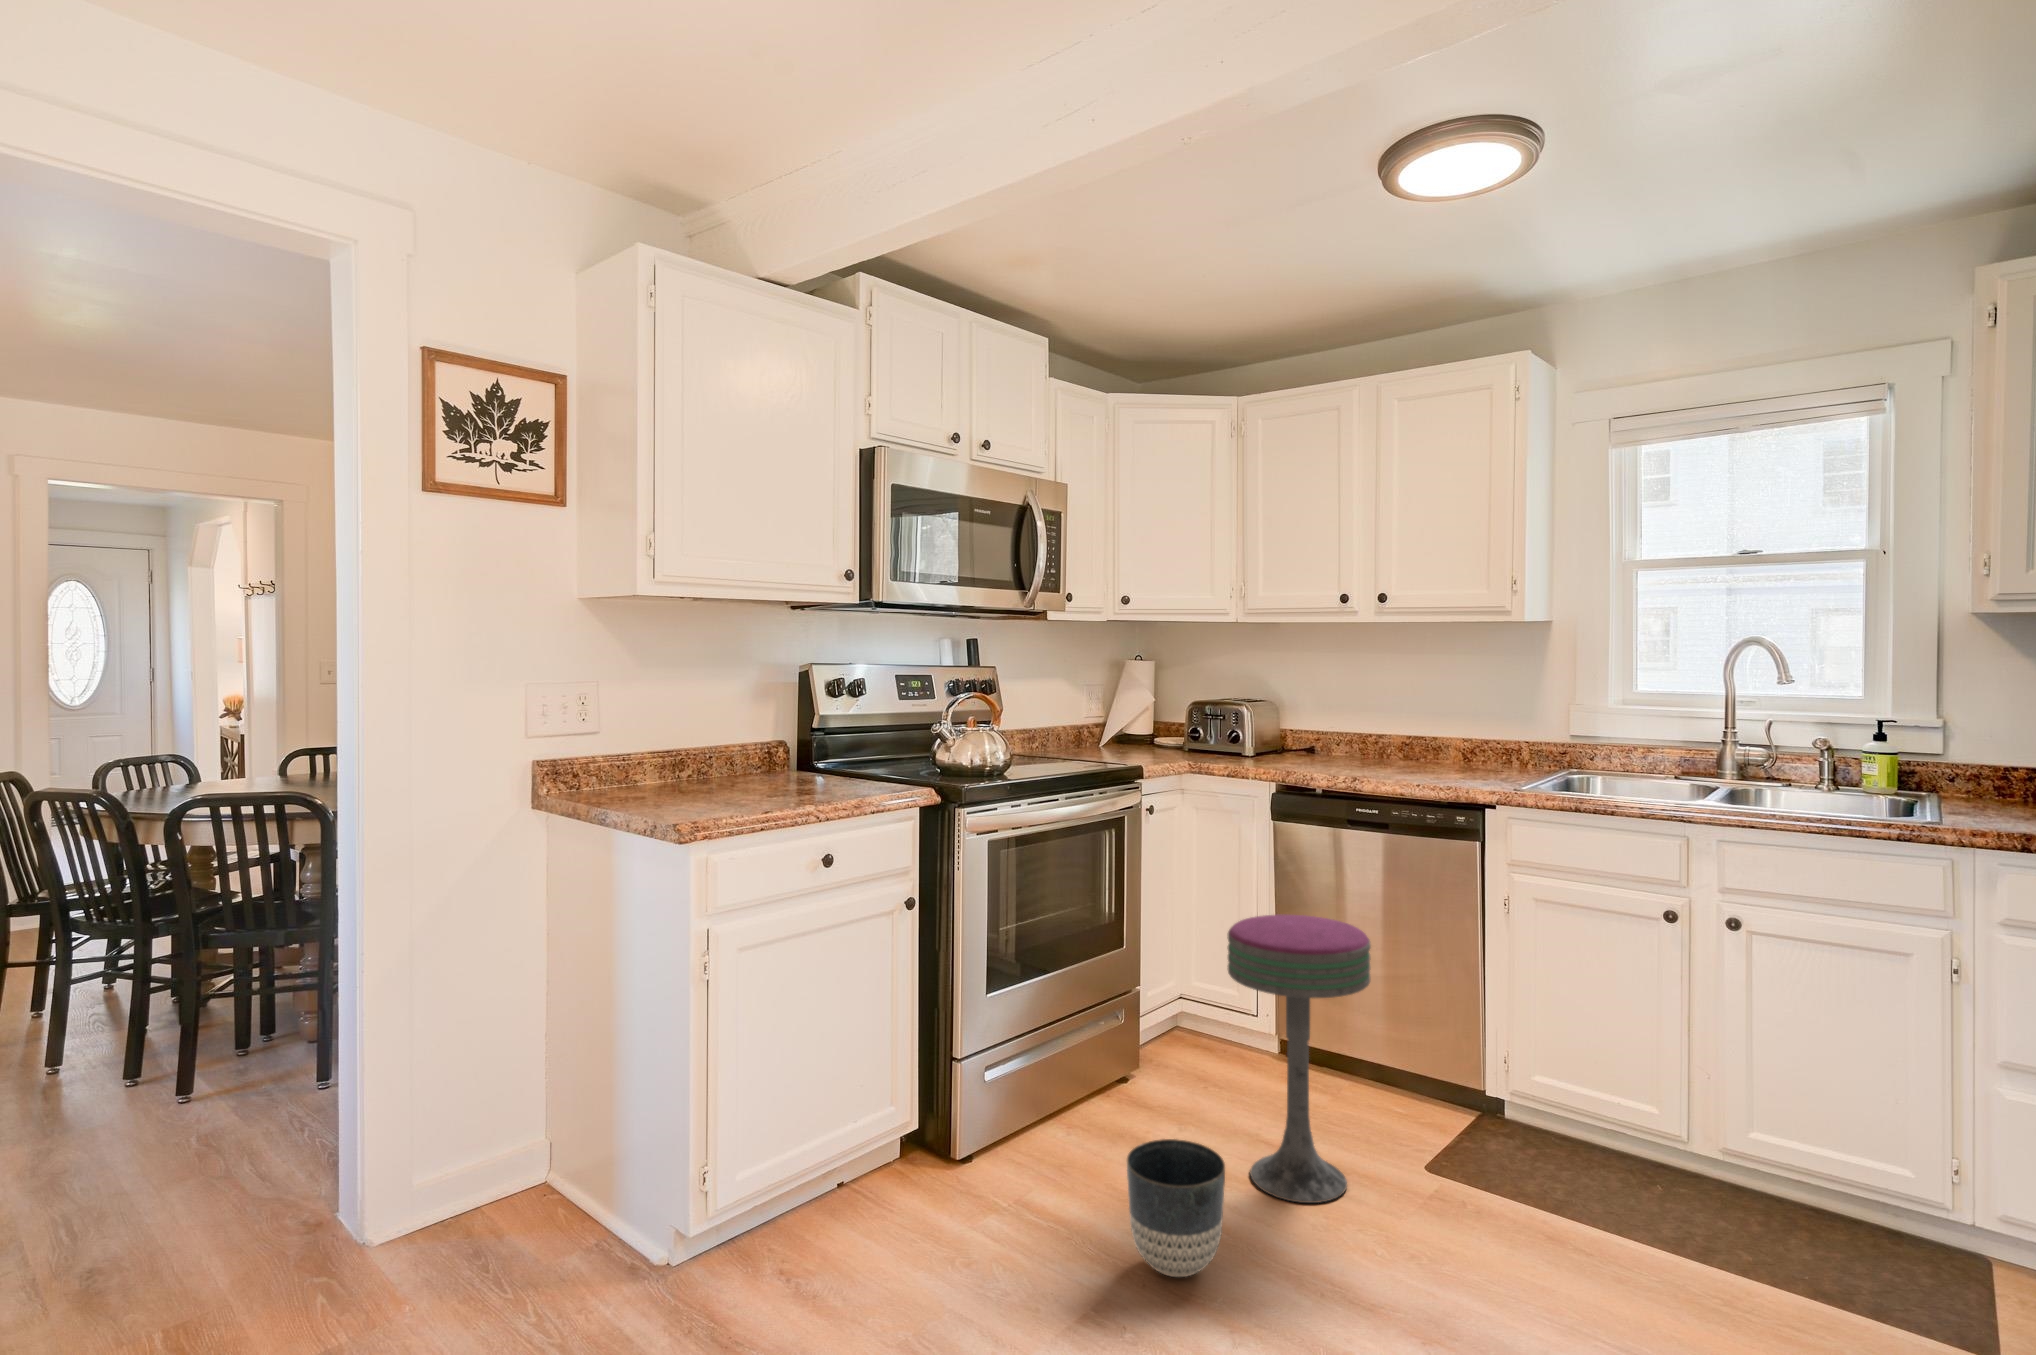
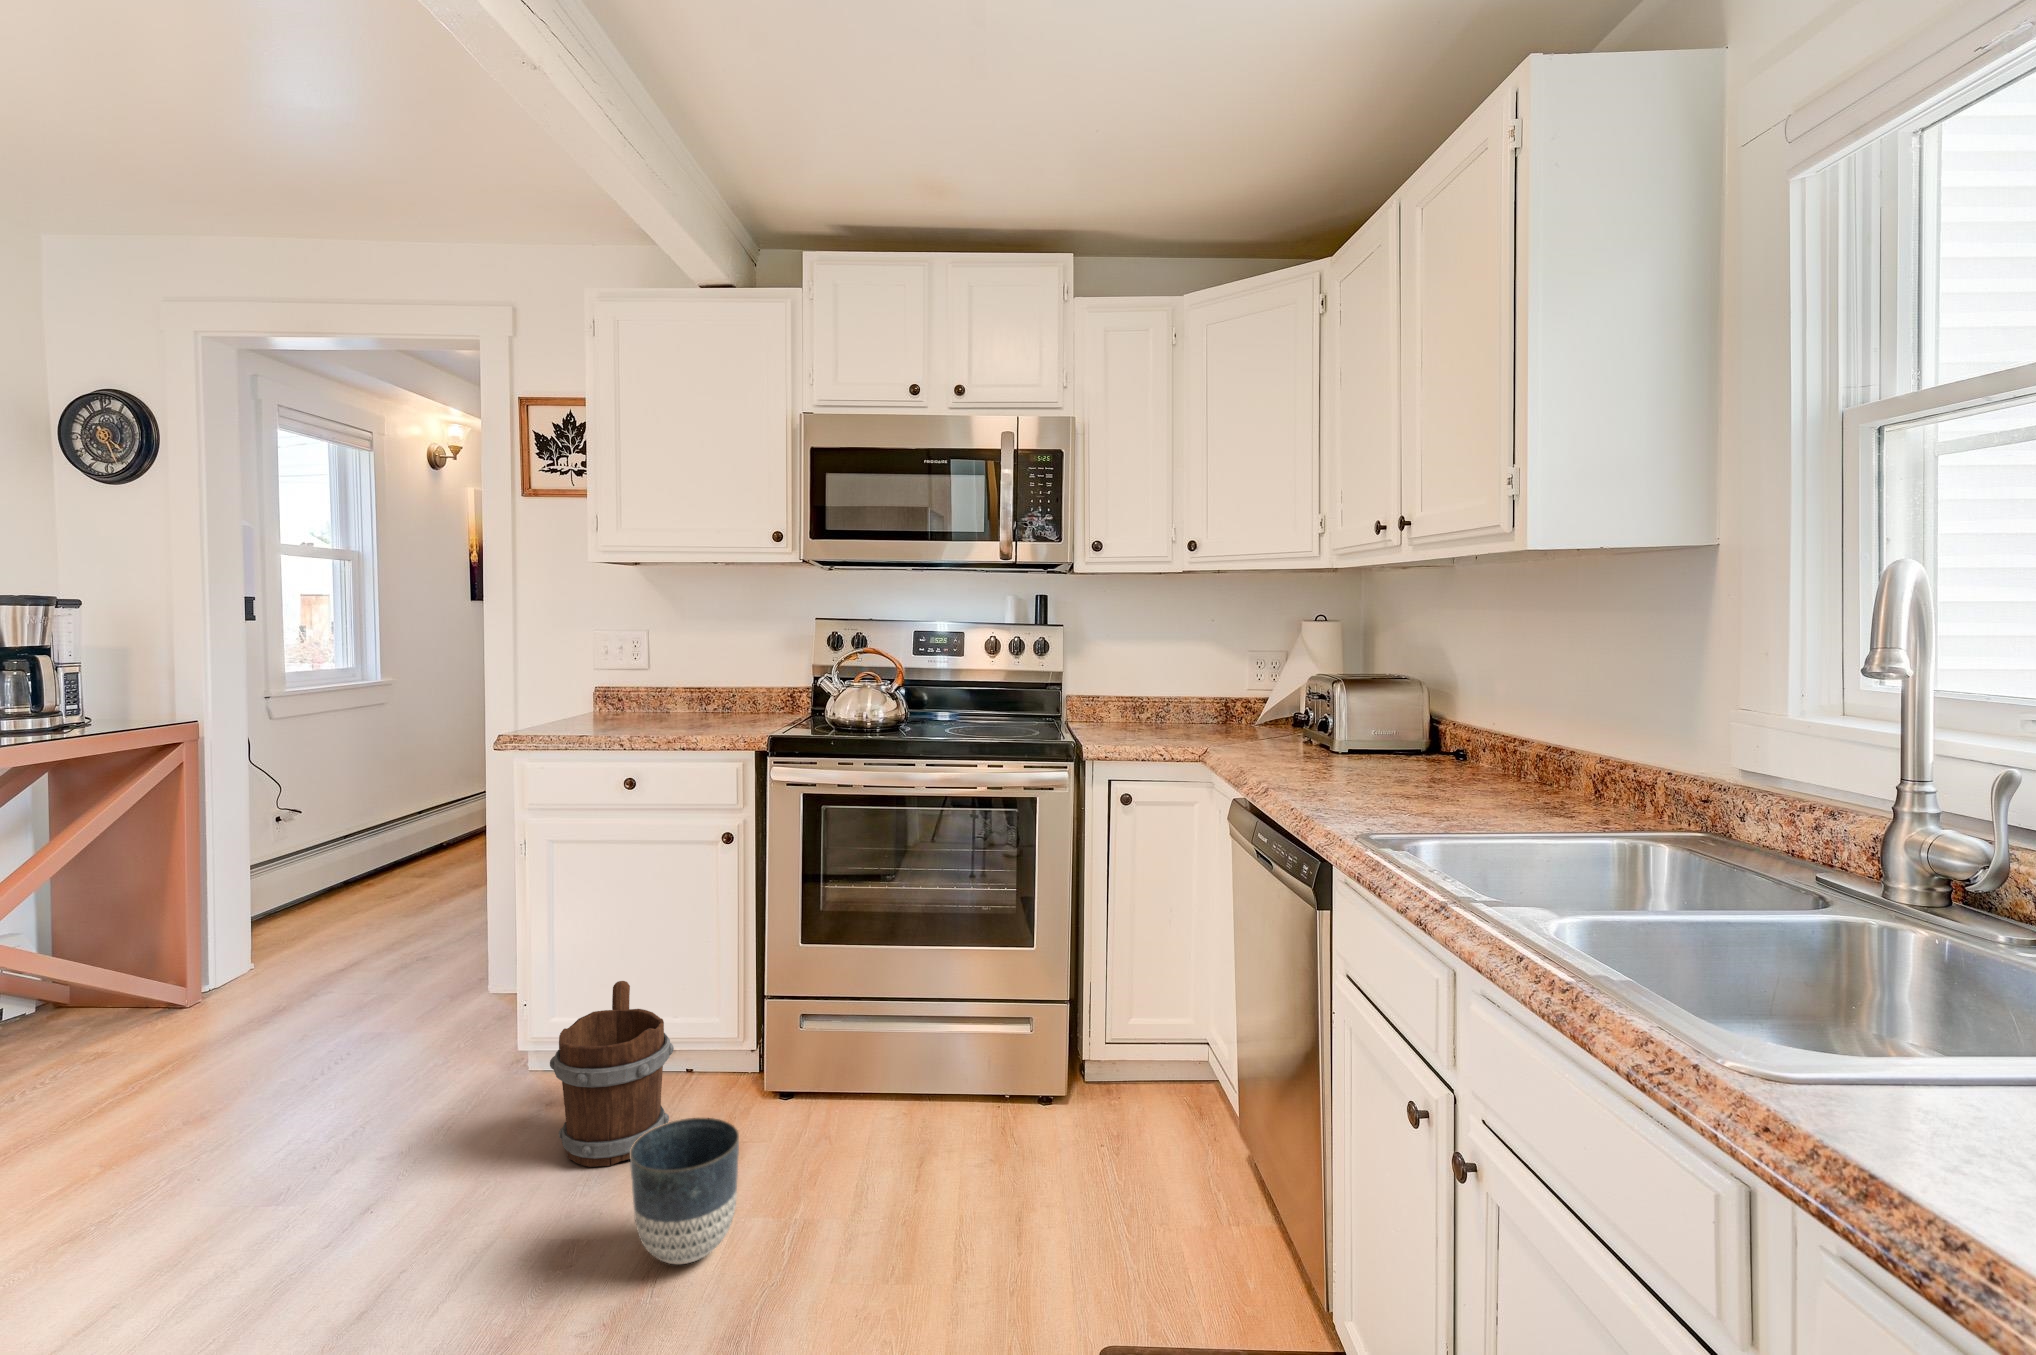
bar stool: present [1227,914,1371,1203] -> none [857,929,1031,1299]
bucket: none [829,1090,996,1285] -> present [550,981,674,1167]

